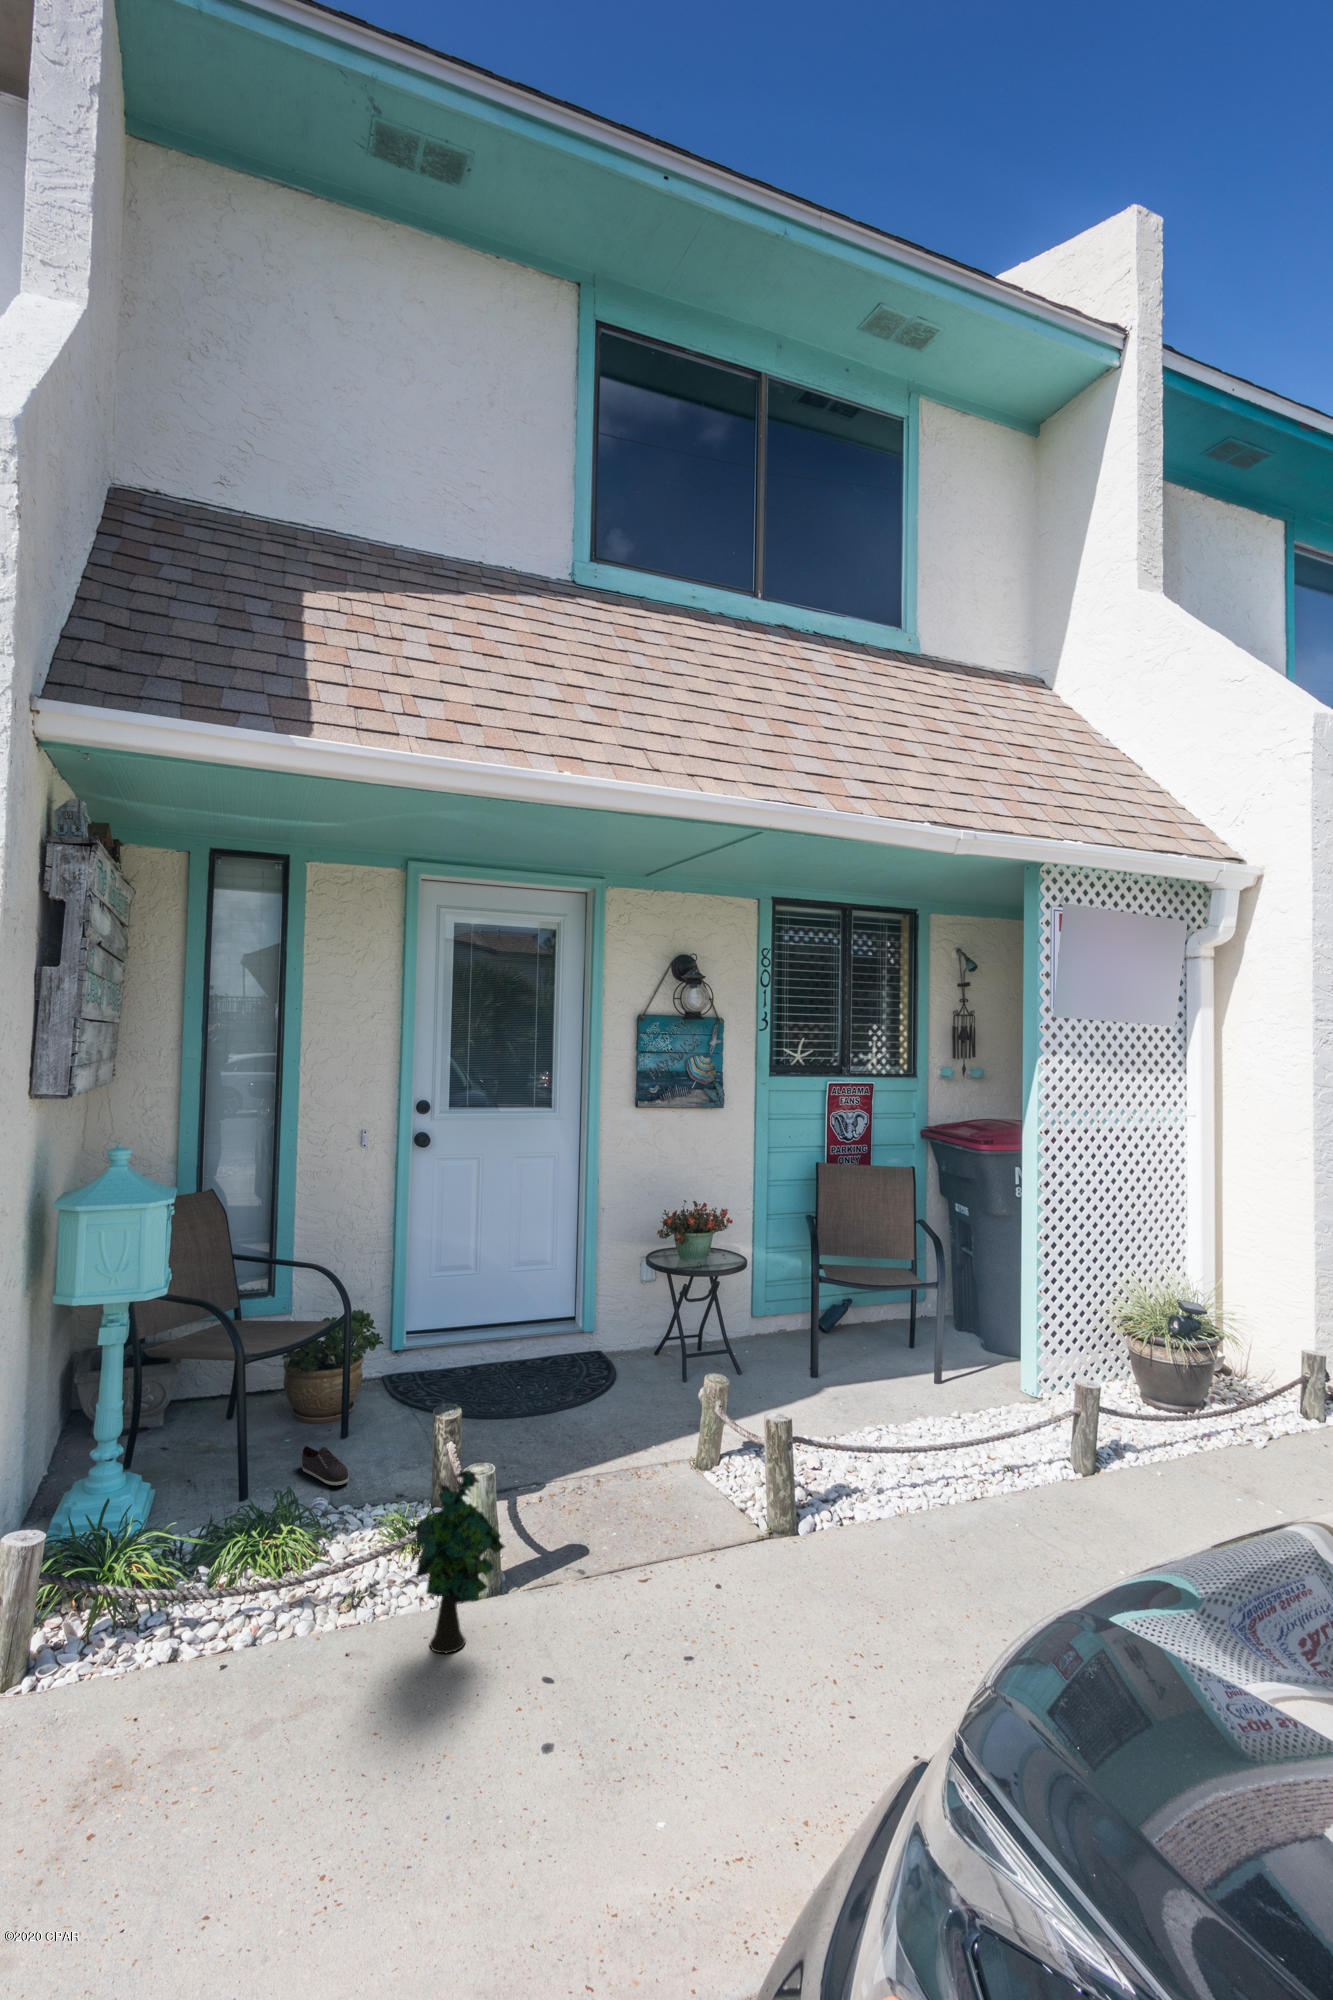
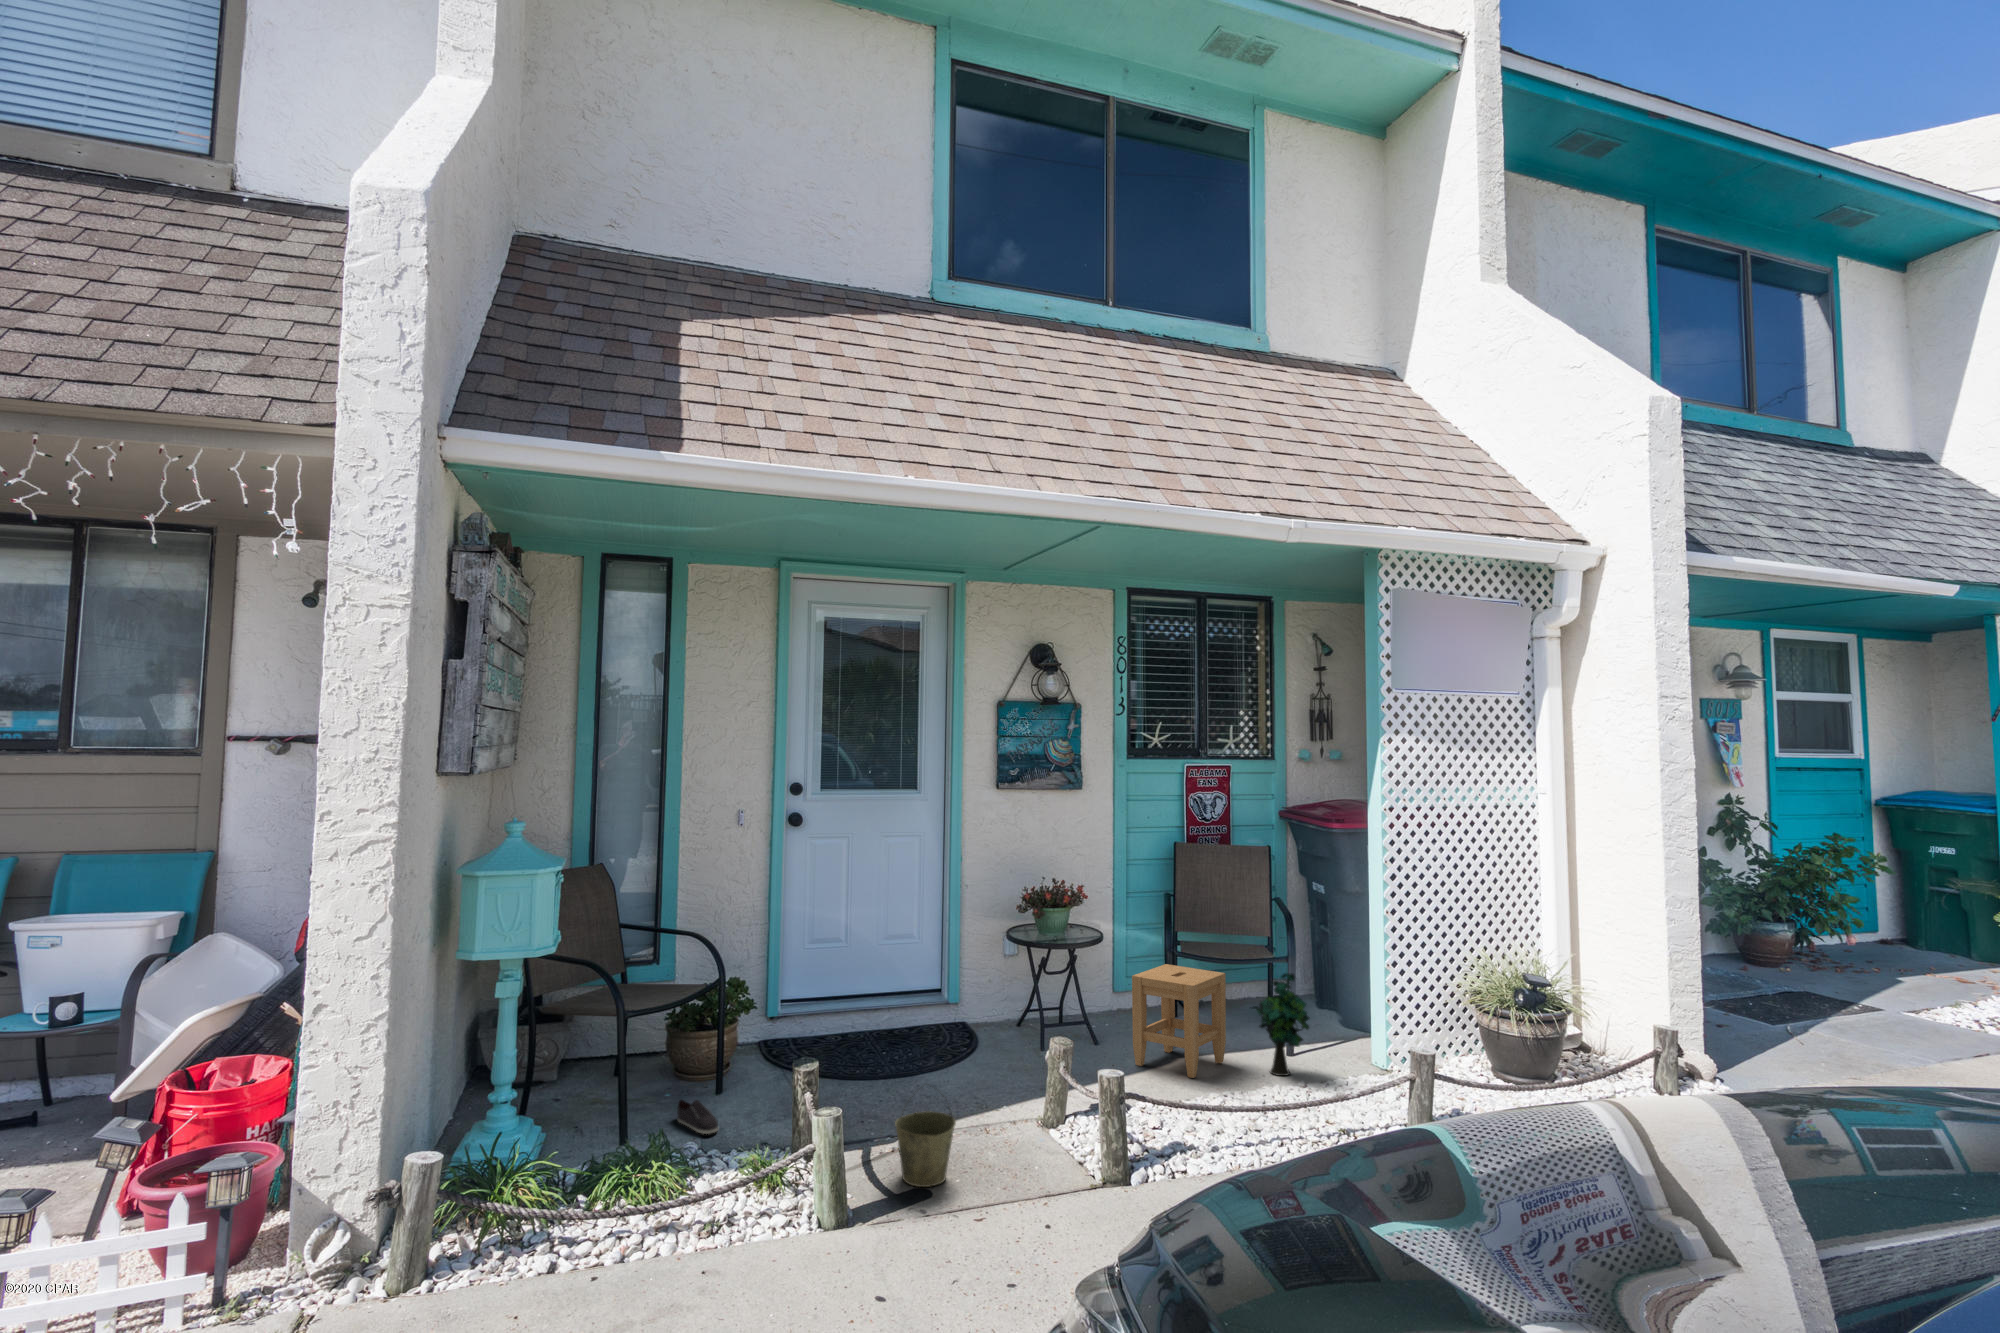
stool: none [780,1288,875,1409] -> present [1132,964,1226,1078]
bucket: none [548,1432,614,1544] -> present [895,1084,956,1187]
decorative plant: present [408,1471,504,1653] -> present [1252,973,1310,1076]

